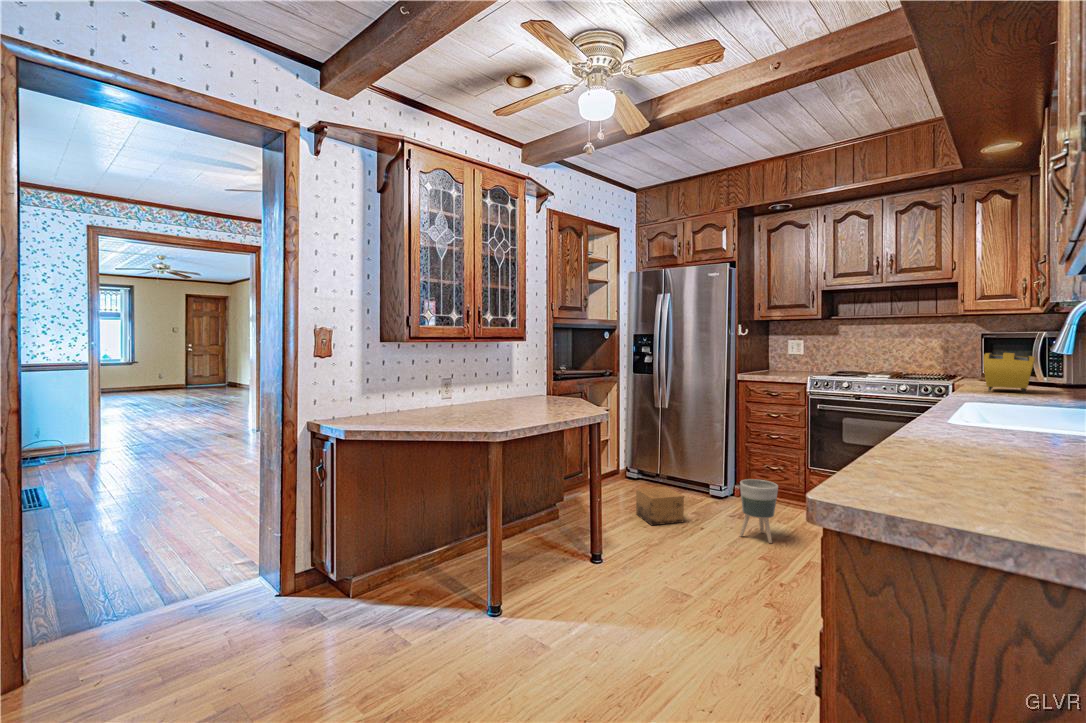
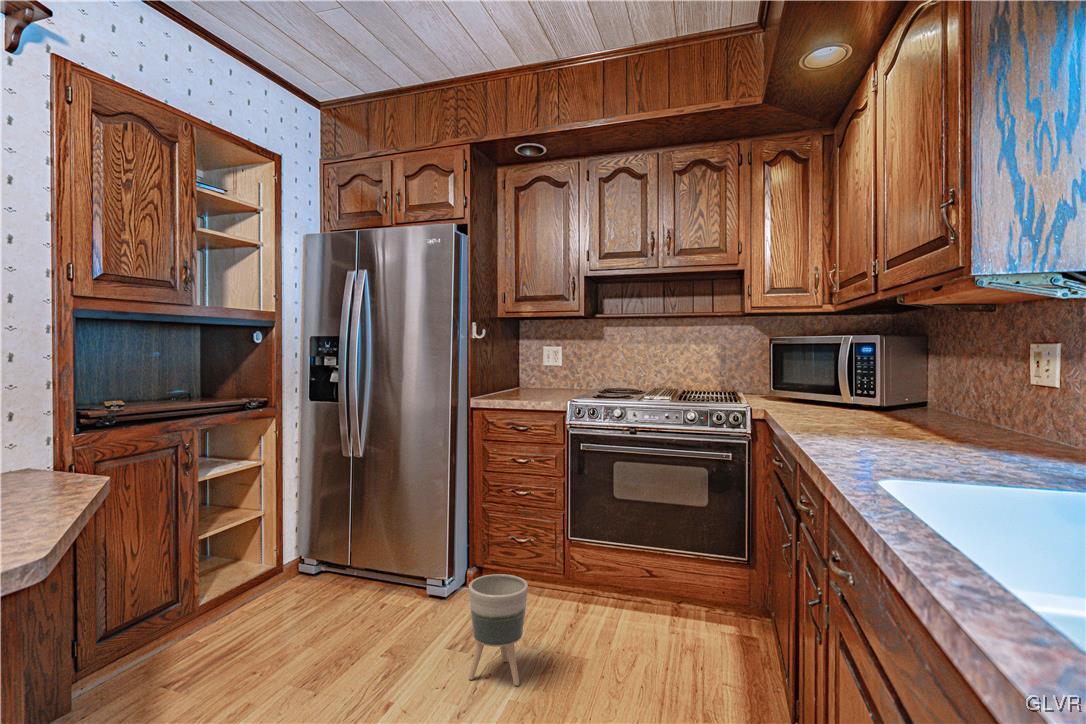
toaster: present [984,353,1035,393] -> none [793,365,856,423]
cardboard box: present [636,487,684,525] -> none [292,598,377,686]

